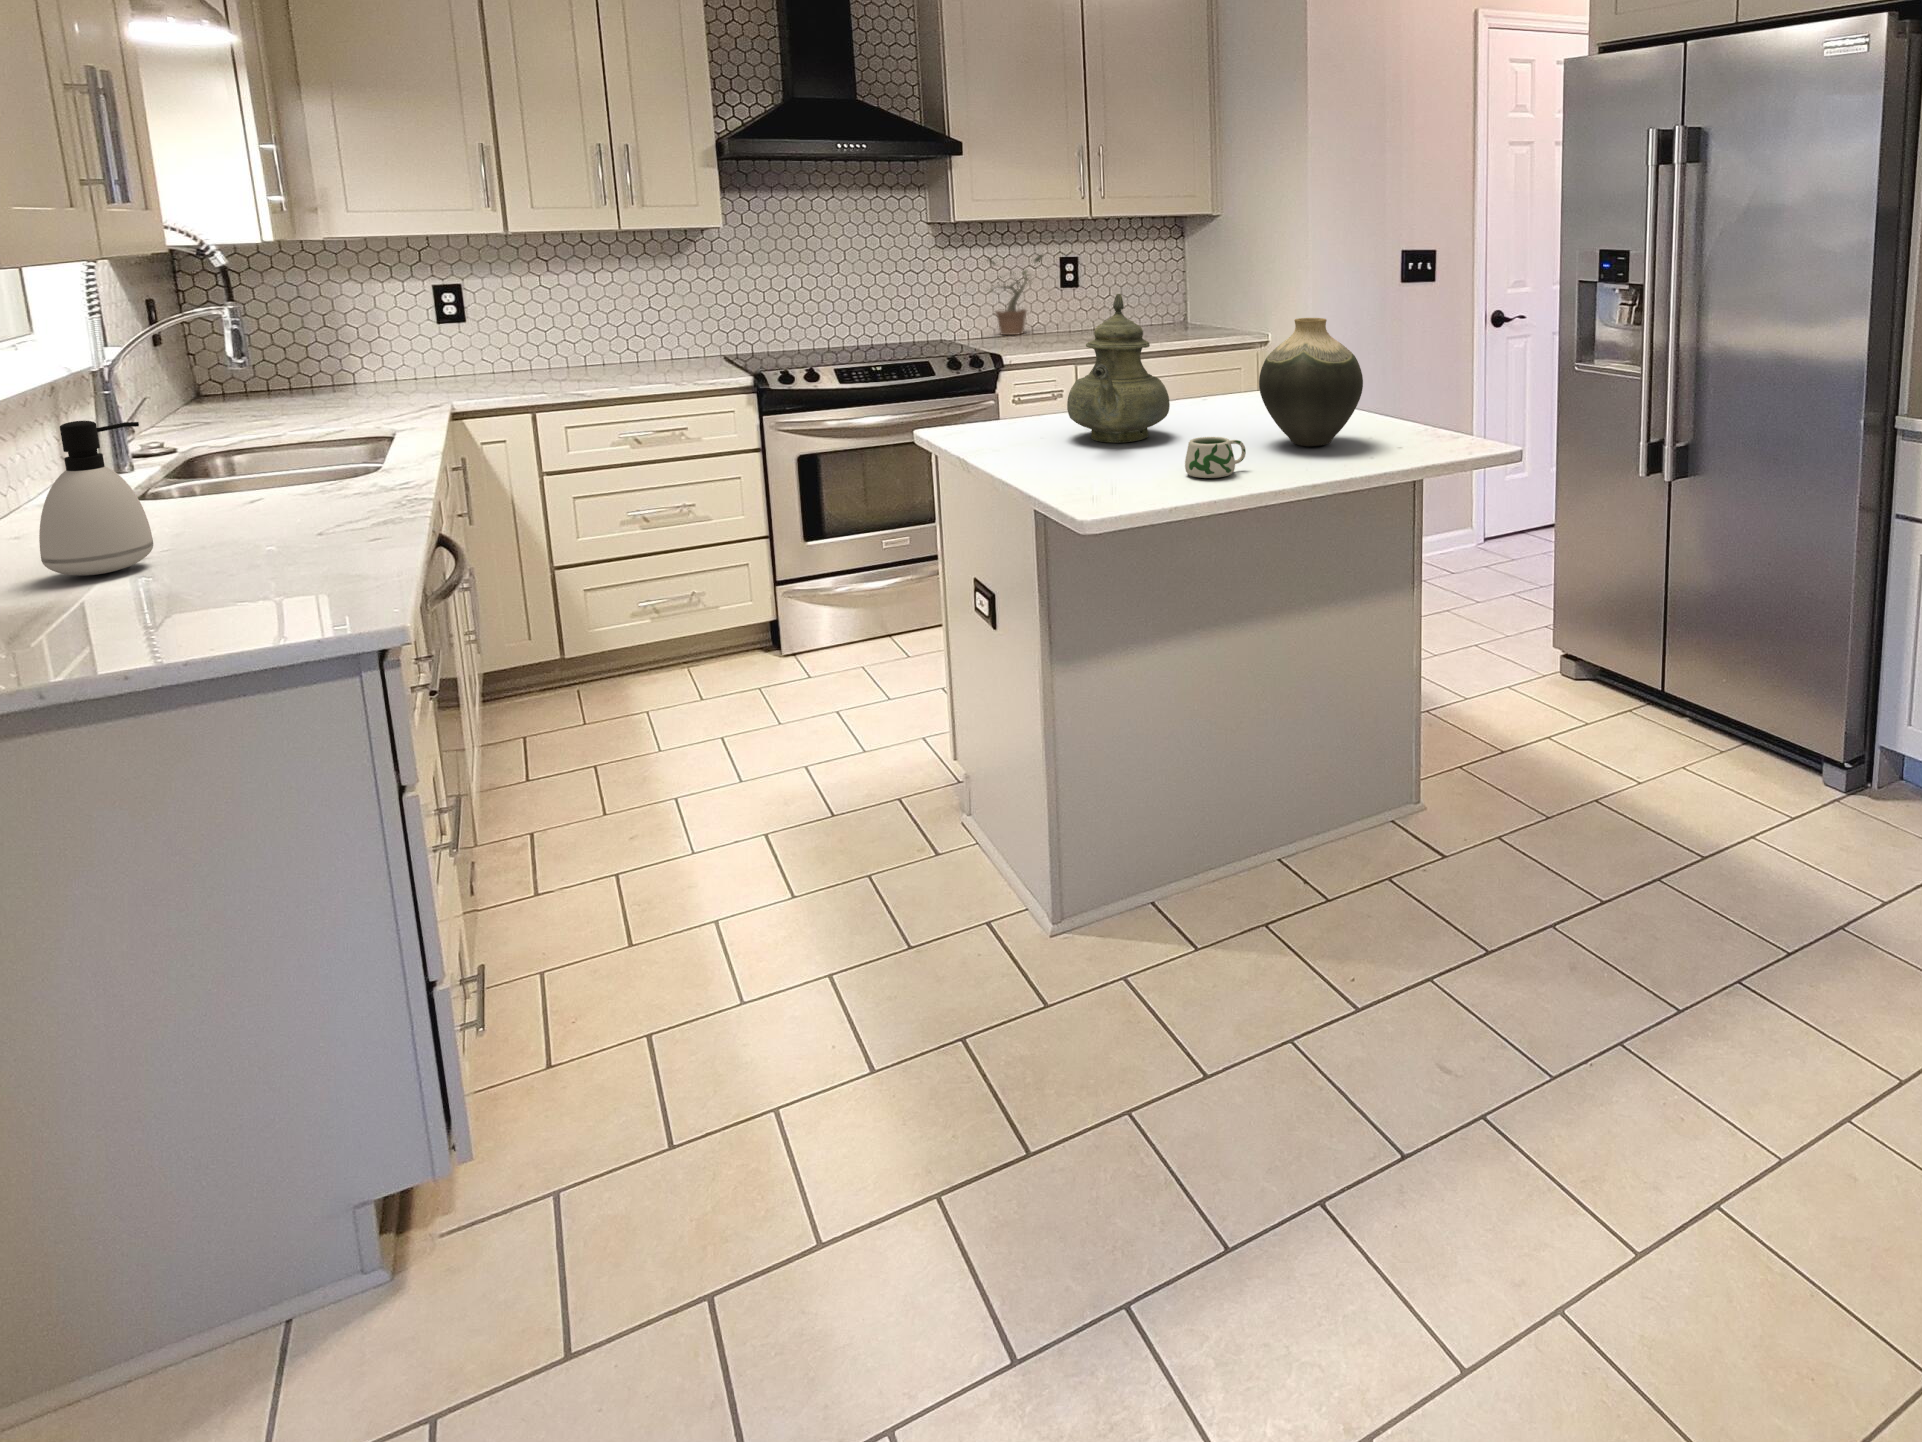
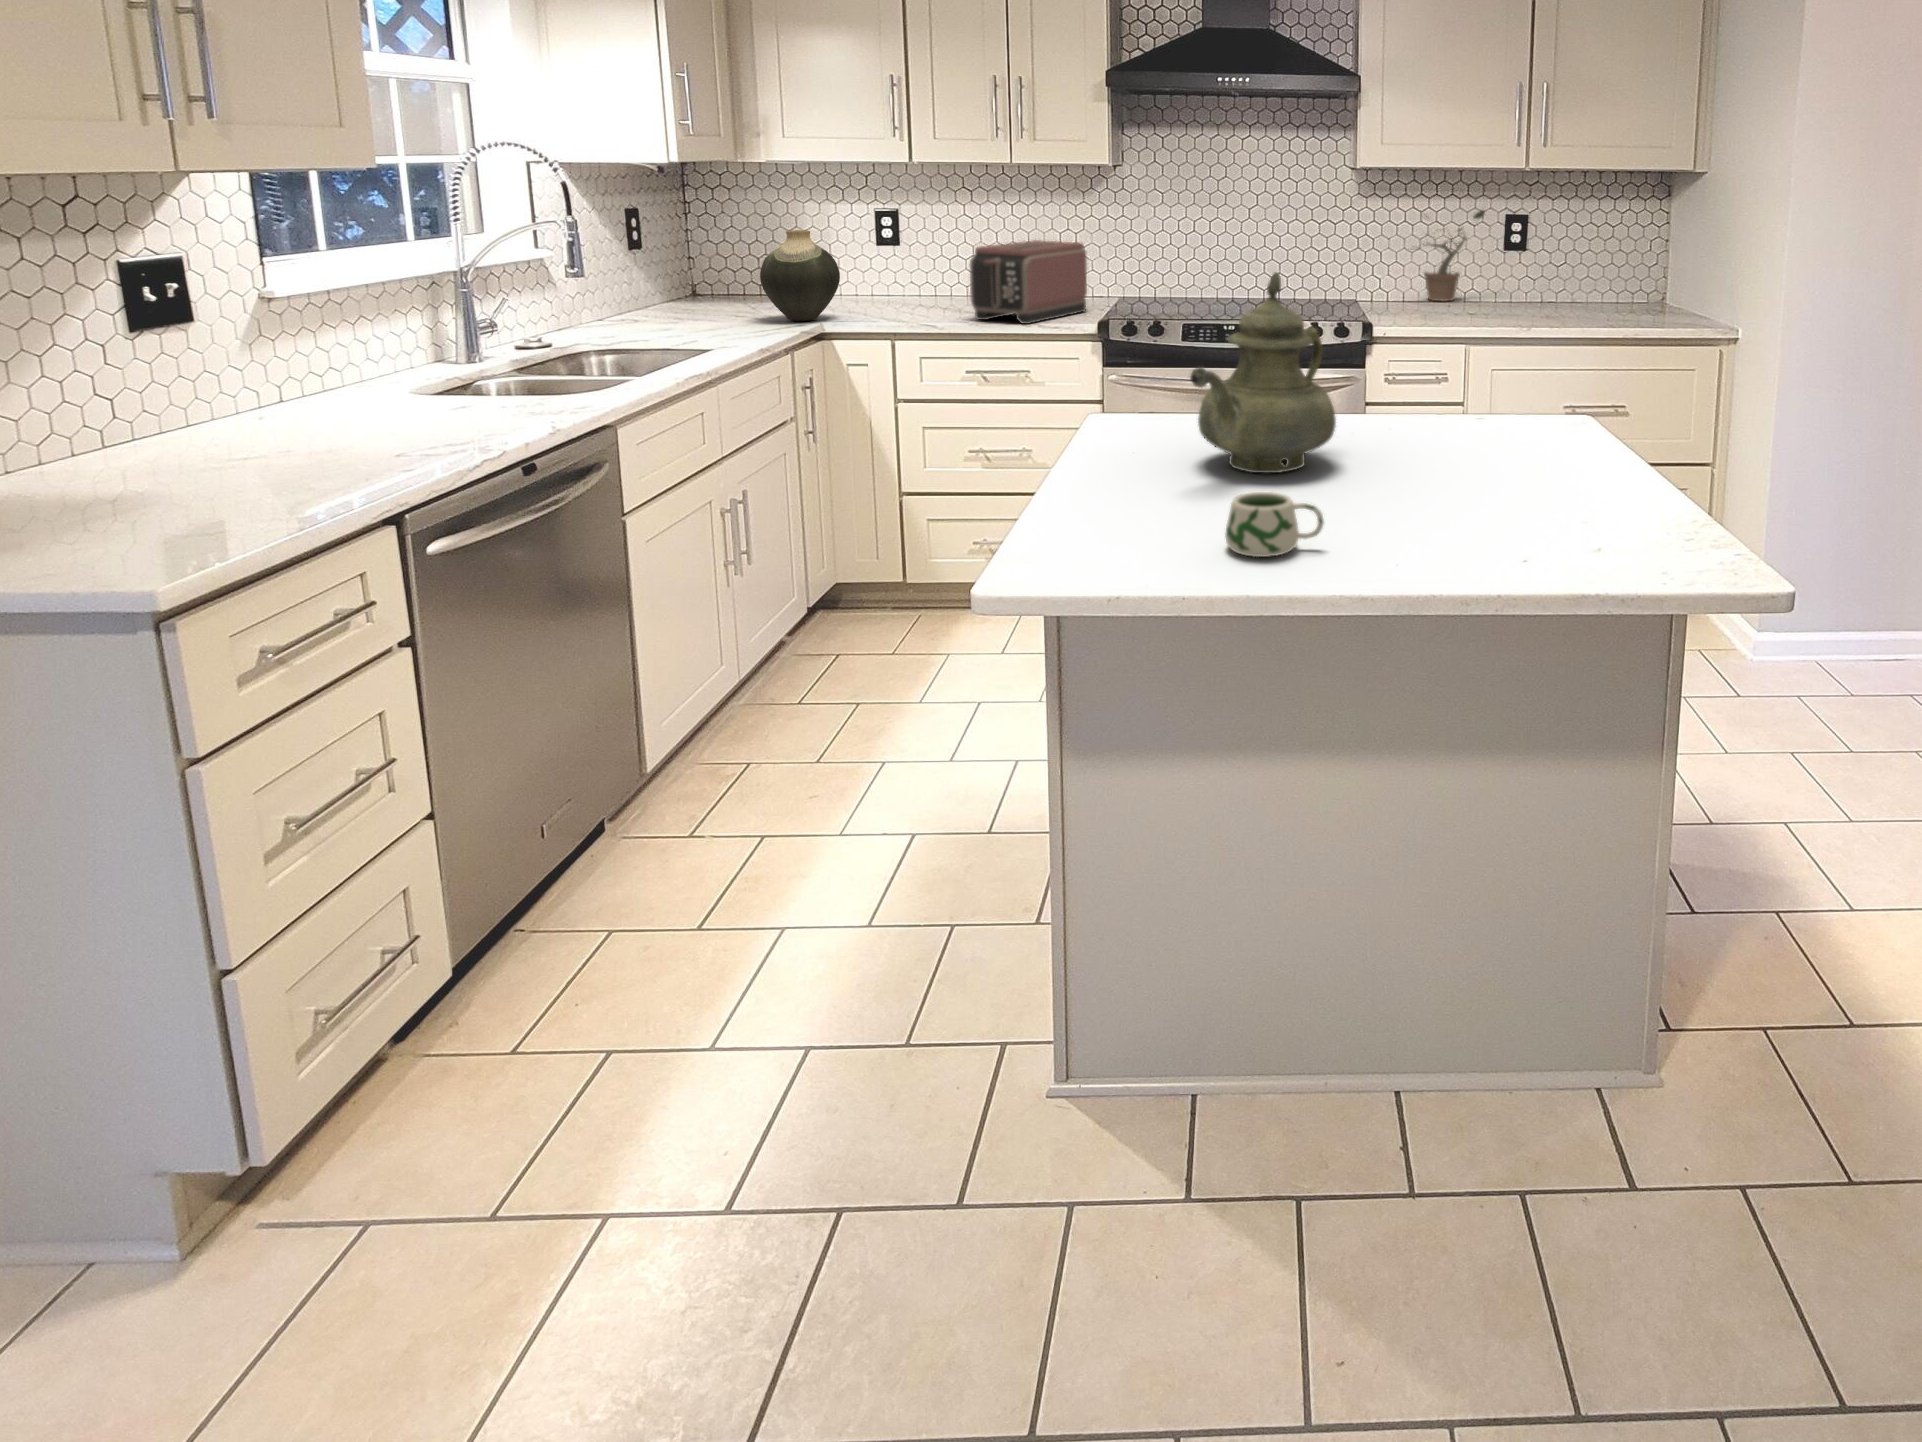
toaster: none [597,304,704,385] -> present [970,240,1087,324]
vase: present [1259,318,1363,446] -> present [760,230,840,321]
soap dispenser: present [39,421,153,576] -> none [156,324,263,471]

